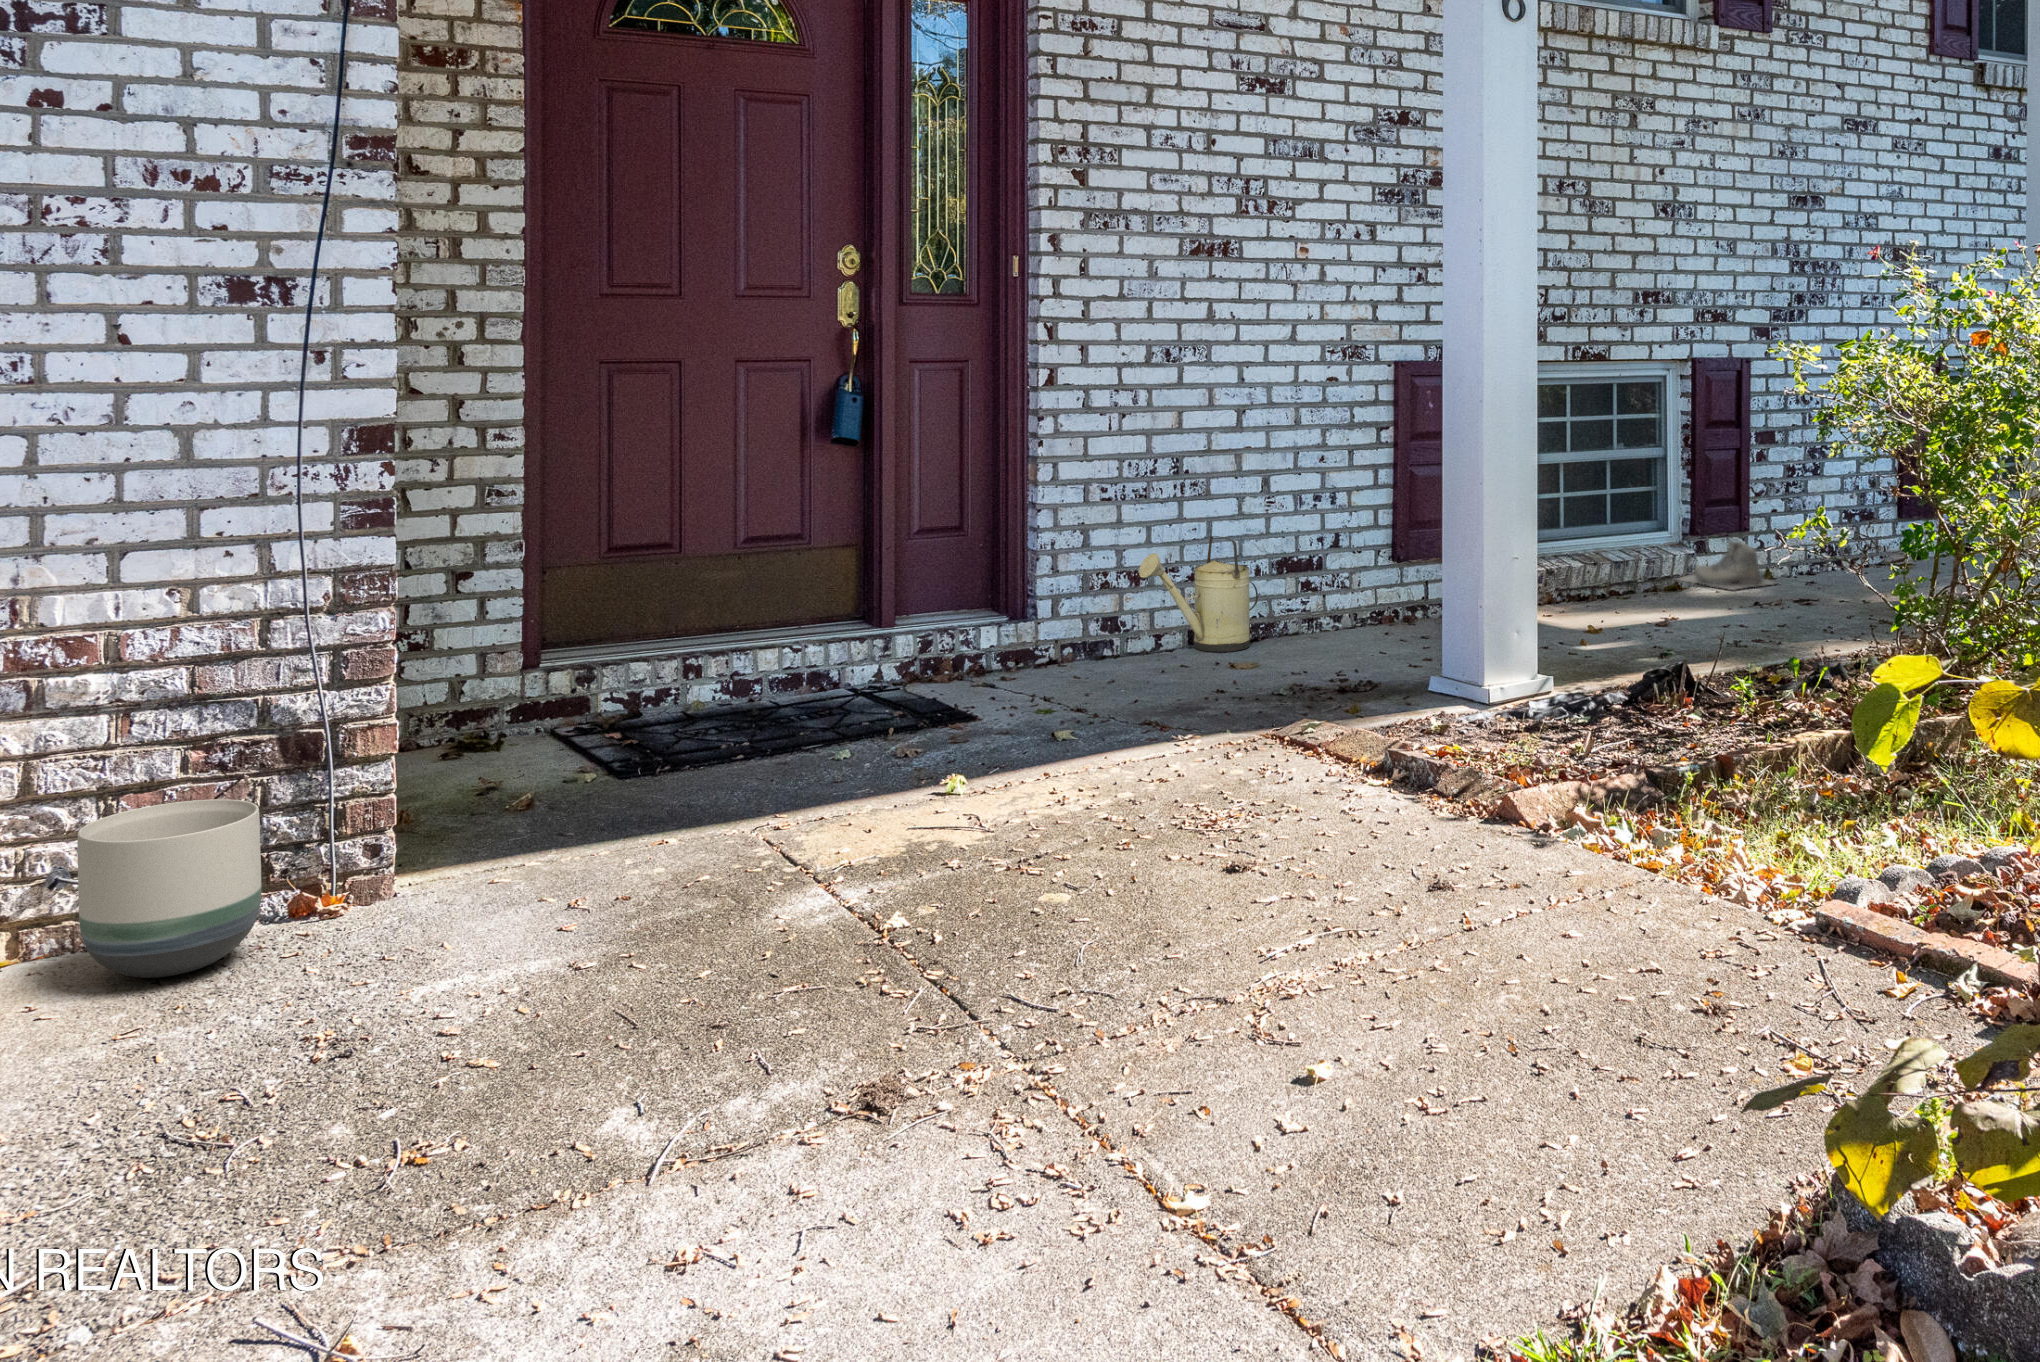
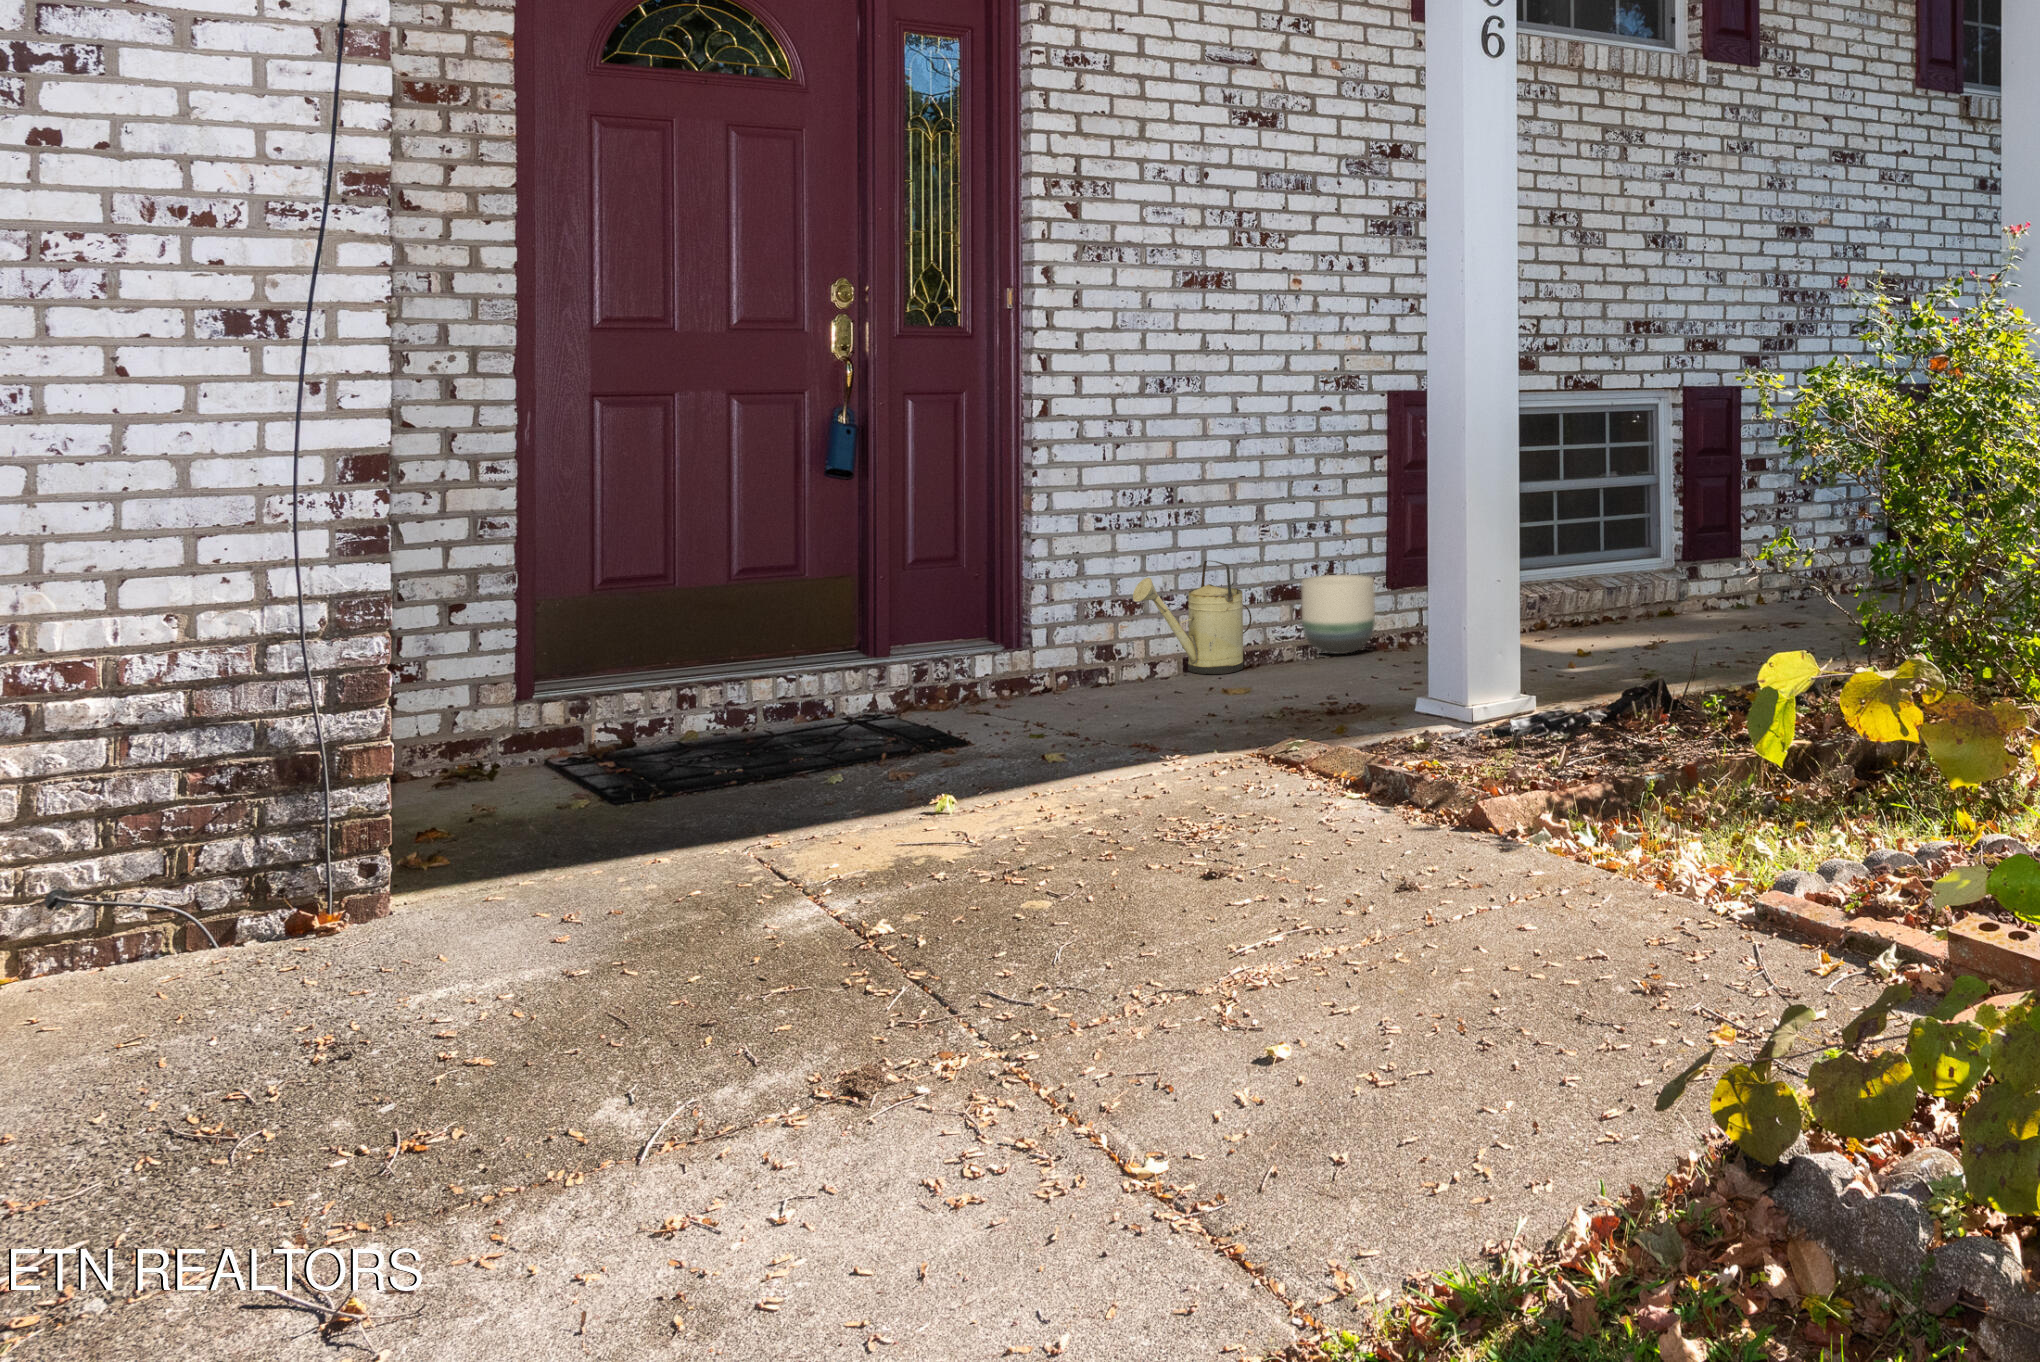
boots: present [1679,540,1774,590] -> none [1664,559,1770,610]
planter: present [77,799,262,978] -> present [1301,575,1375,654]

